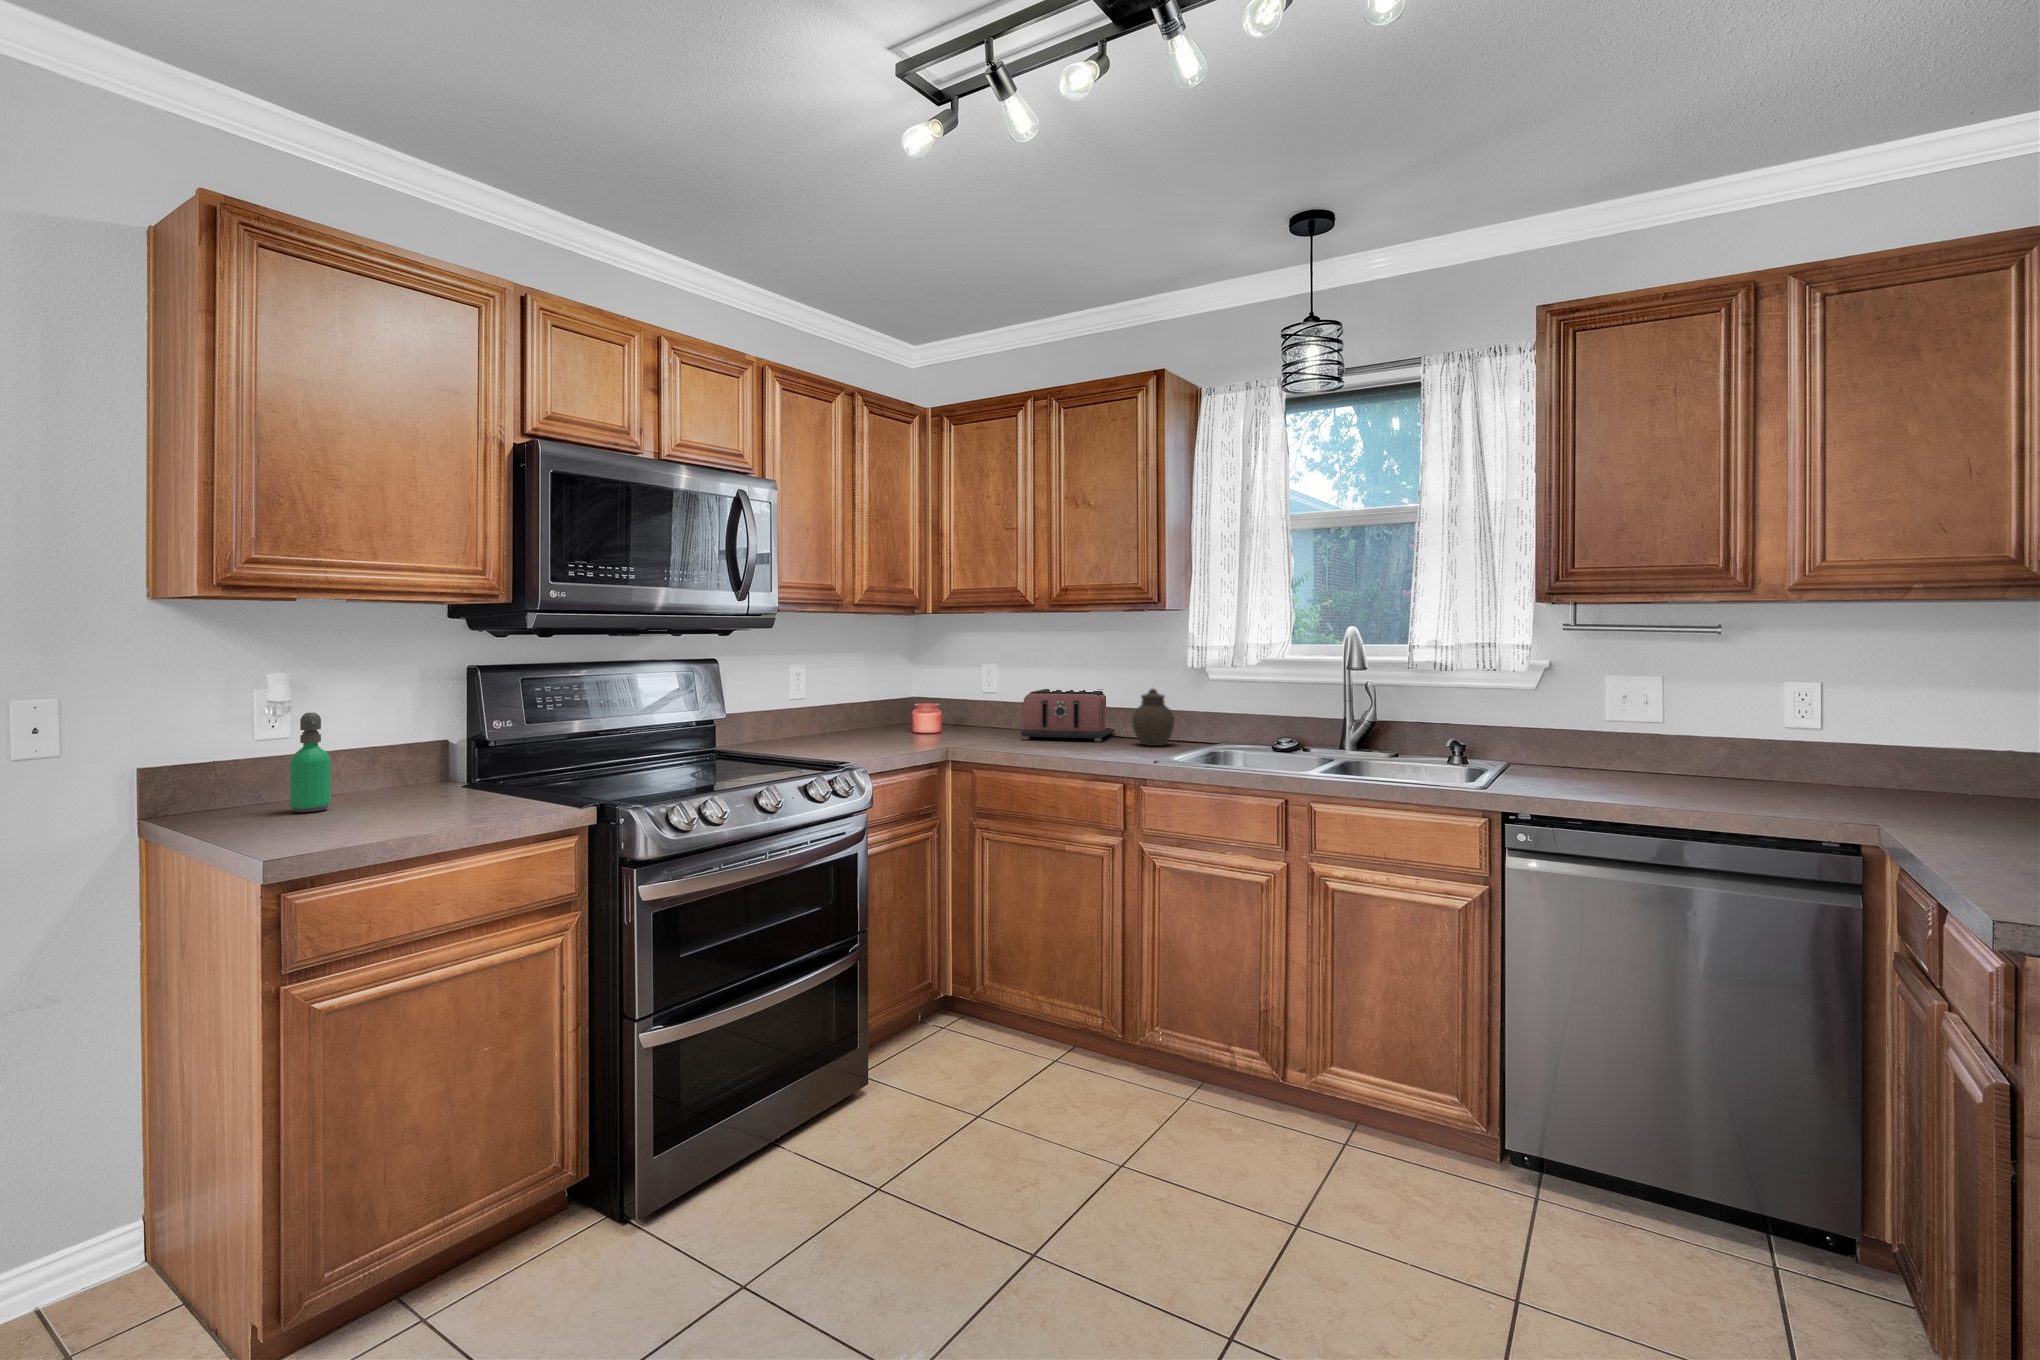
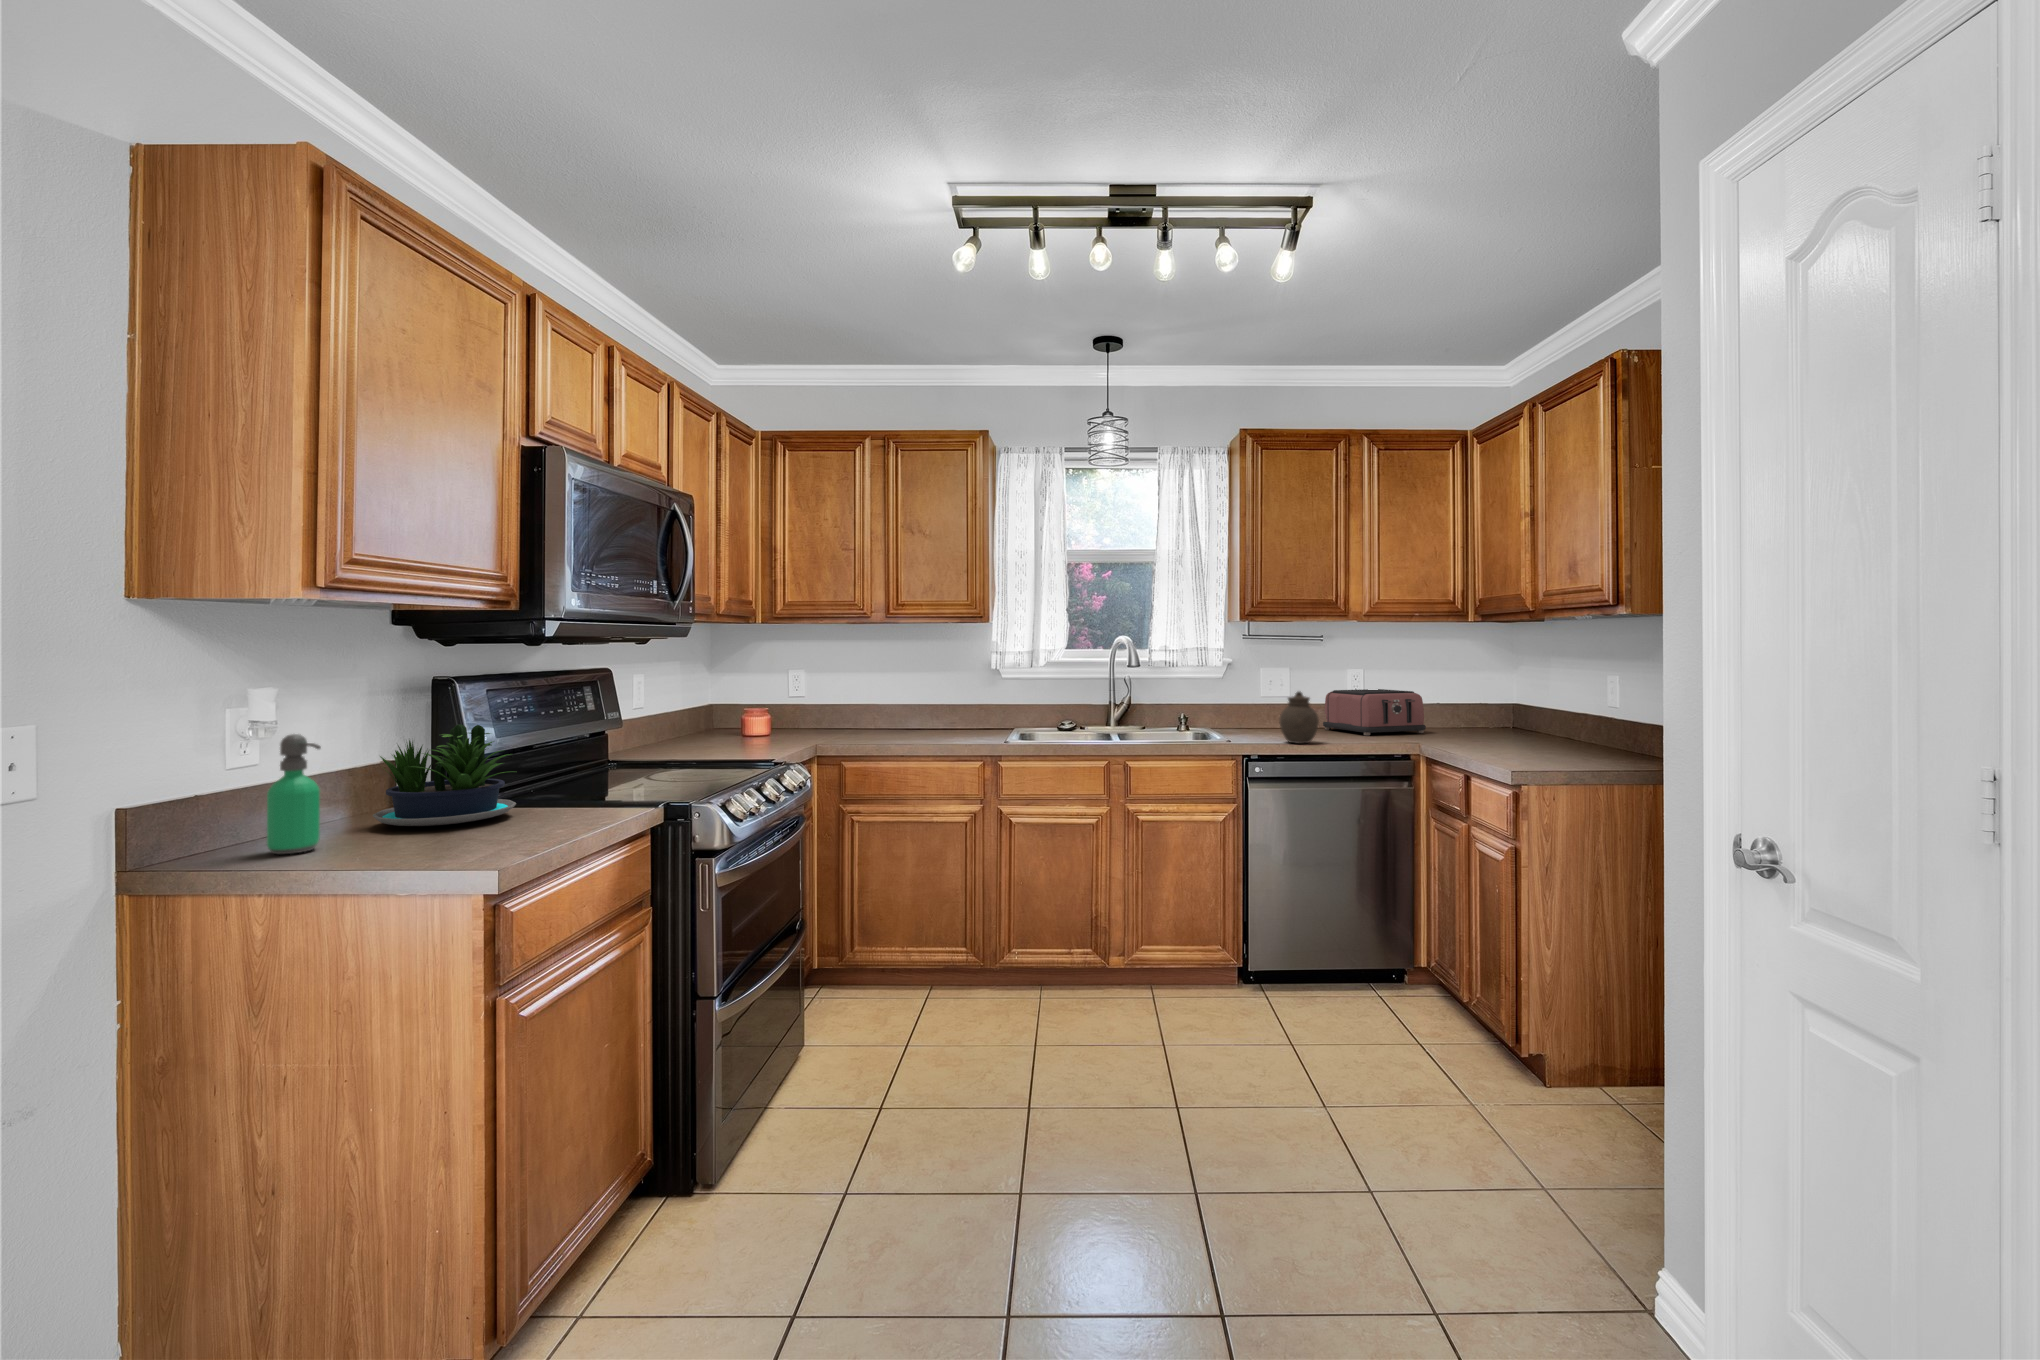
toaster: present [1021,689,1115,742] -> present [1323,689,1426,736]
jar: present [1132,689,1174,746] -> present [1280,692,1319,744]
potted plant: none [401,710,520,800] -> present [373,724,516,826]

